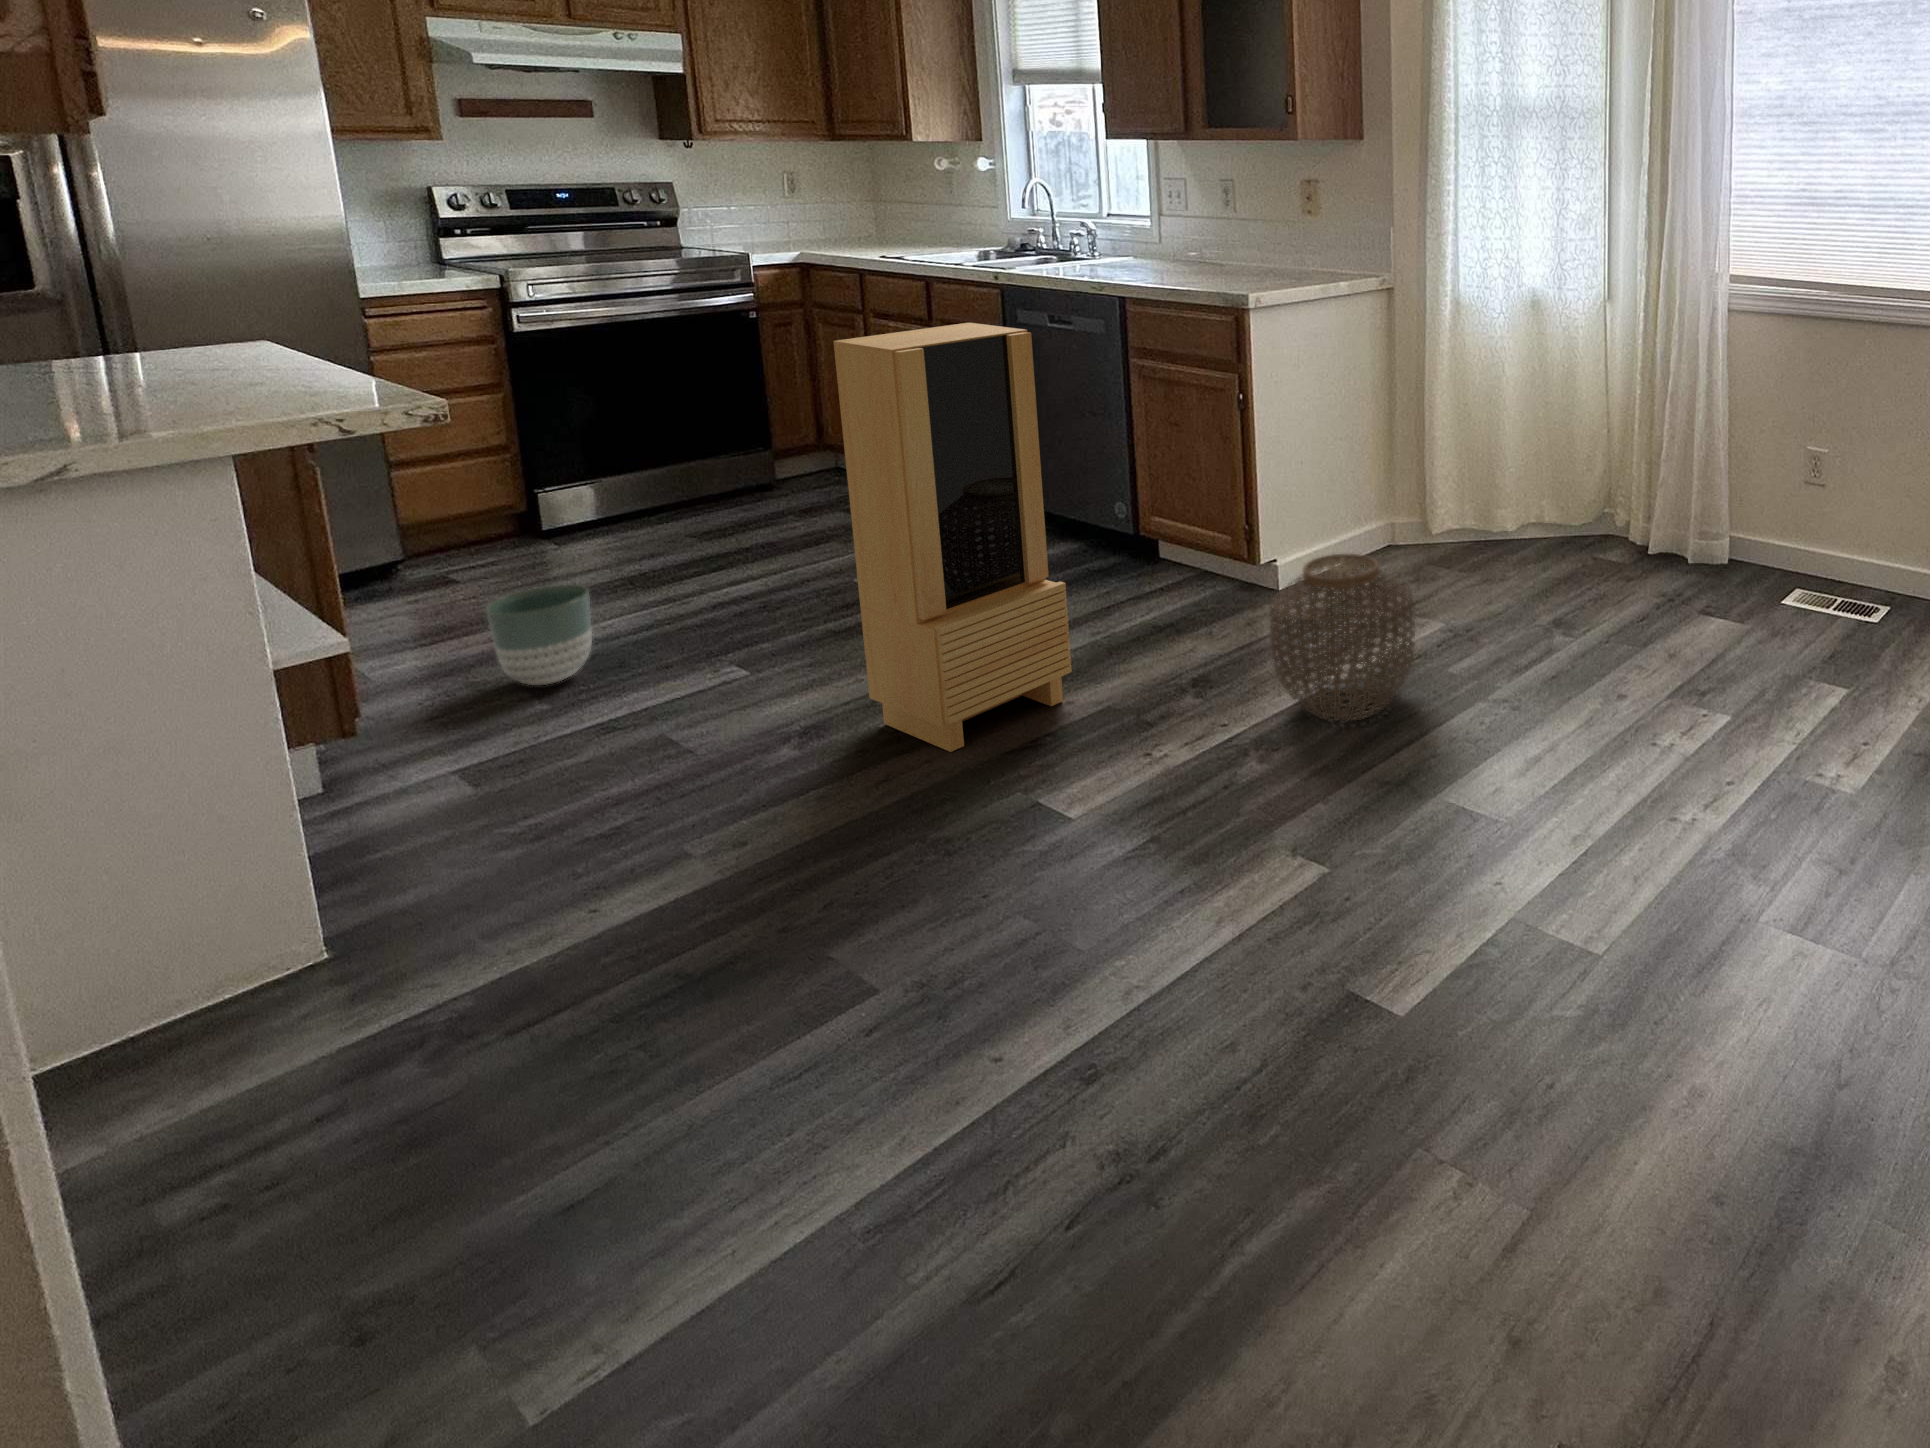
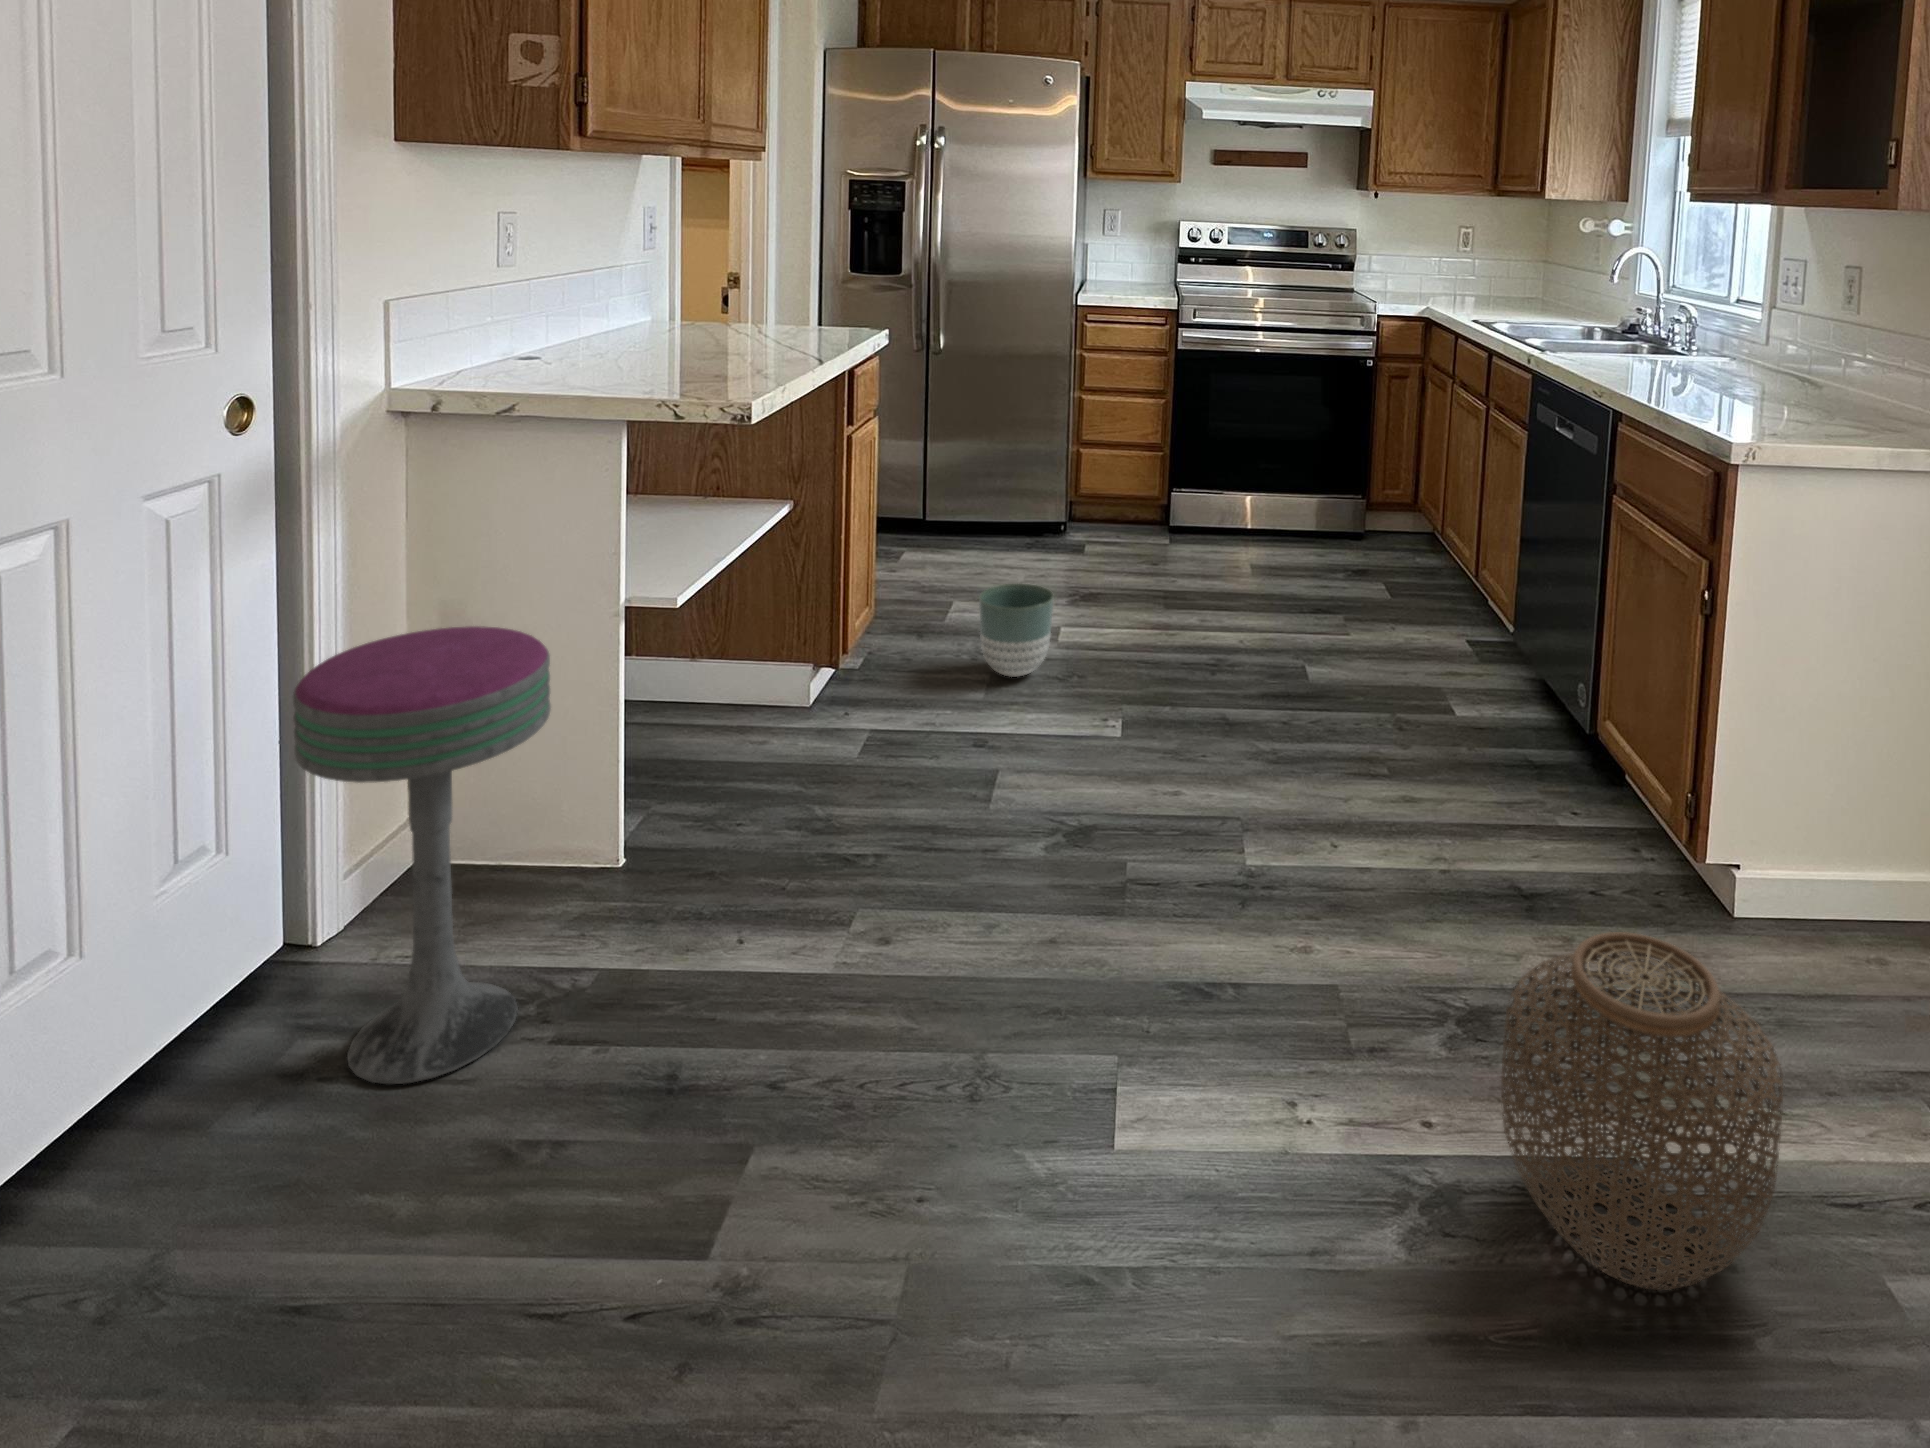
storage cabinet: present [834,323,1072,752] -> none [1123,412,1327,947]
bar stool: none [64,669,434,1170] -> present [293,626,551,1085]

